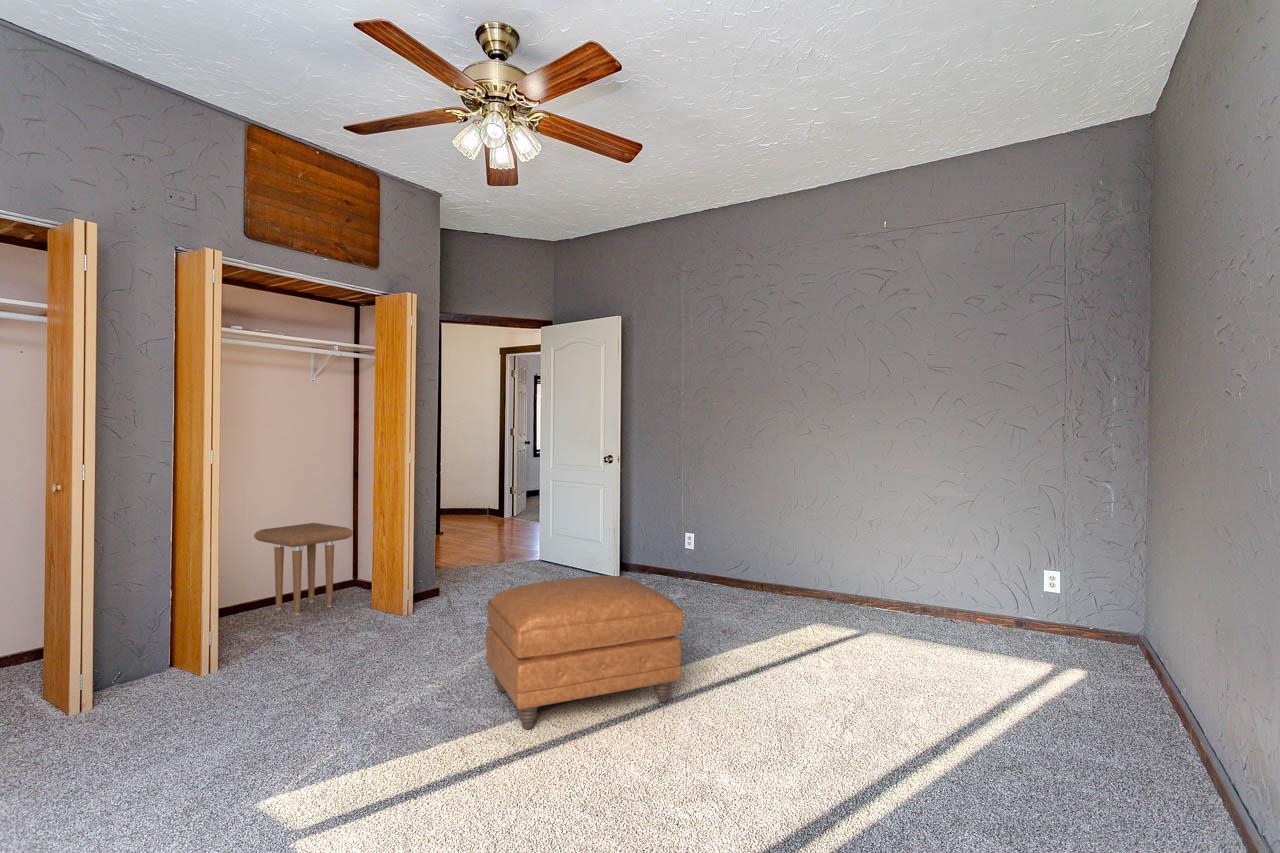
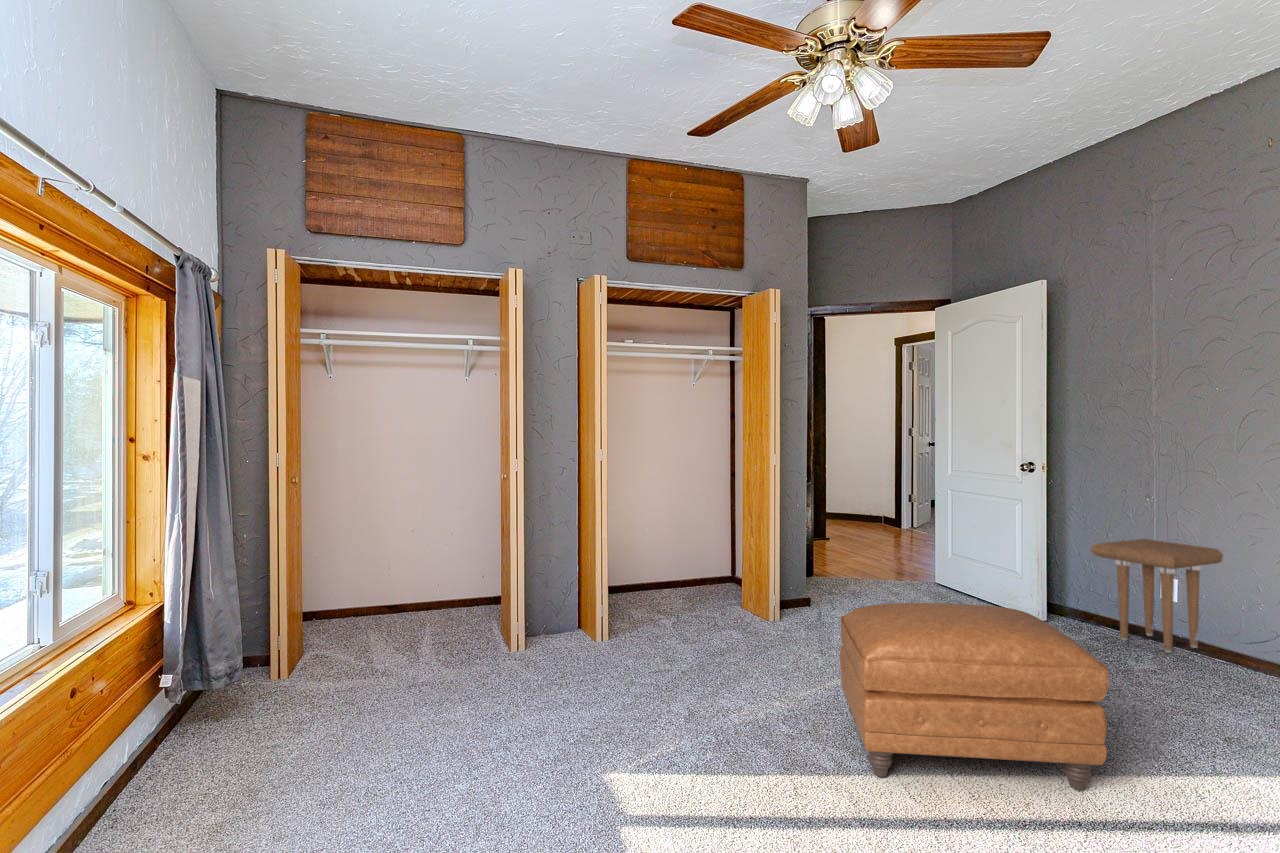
side table: present [254,523,353,615] -> present [1091,539,1223,653]

